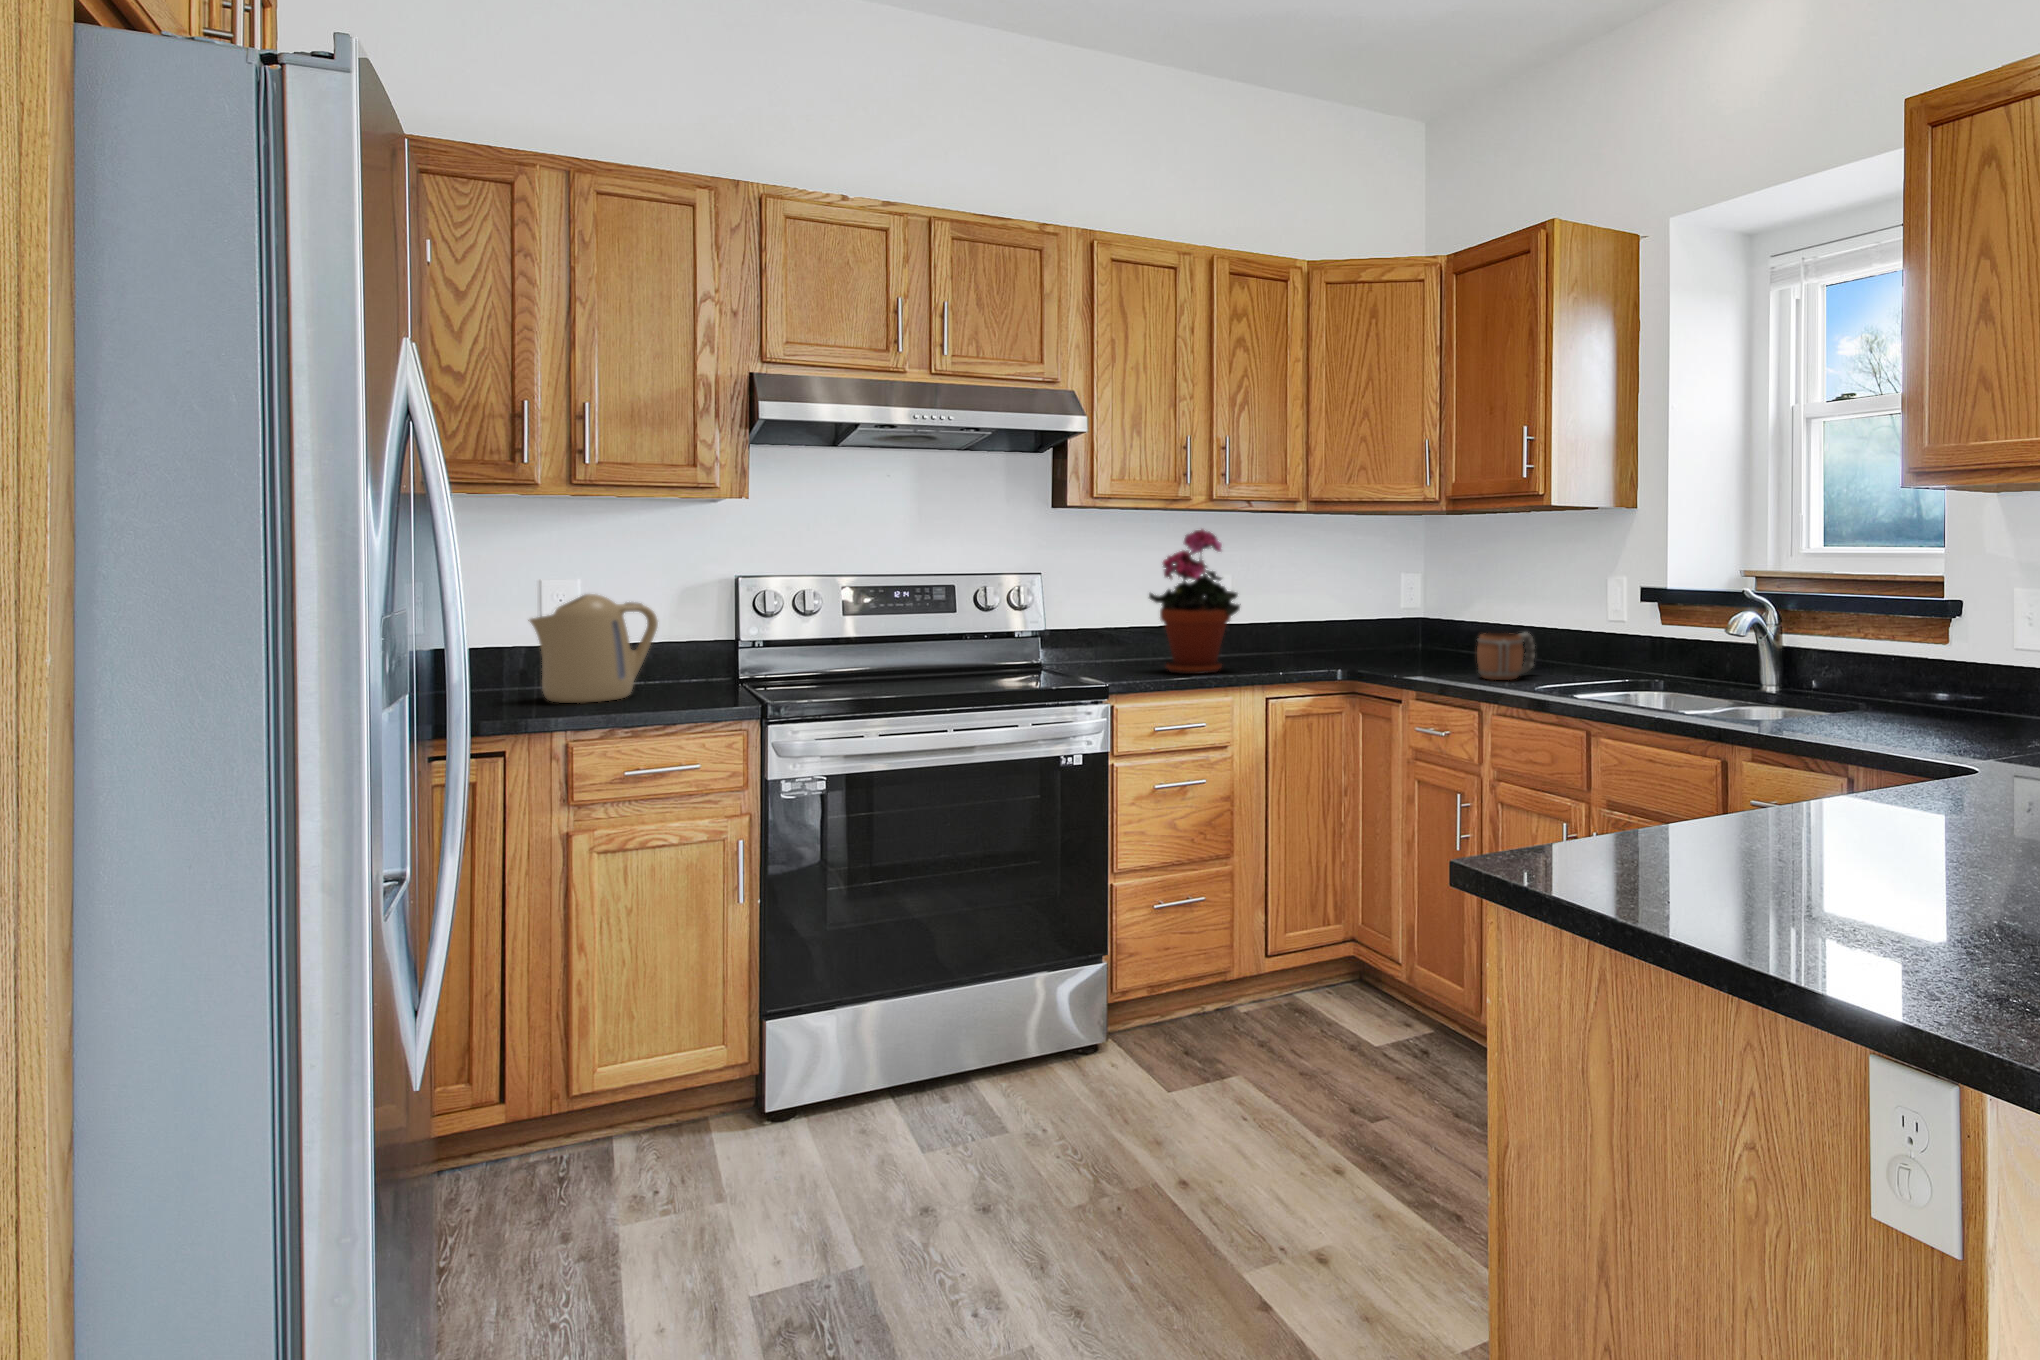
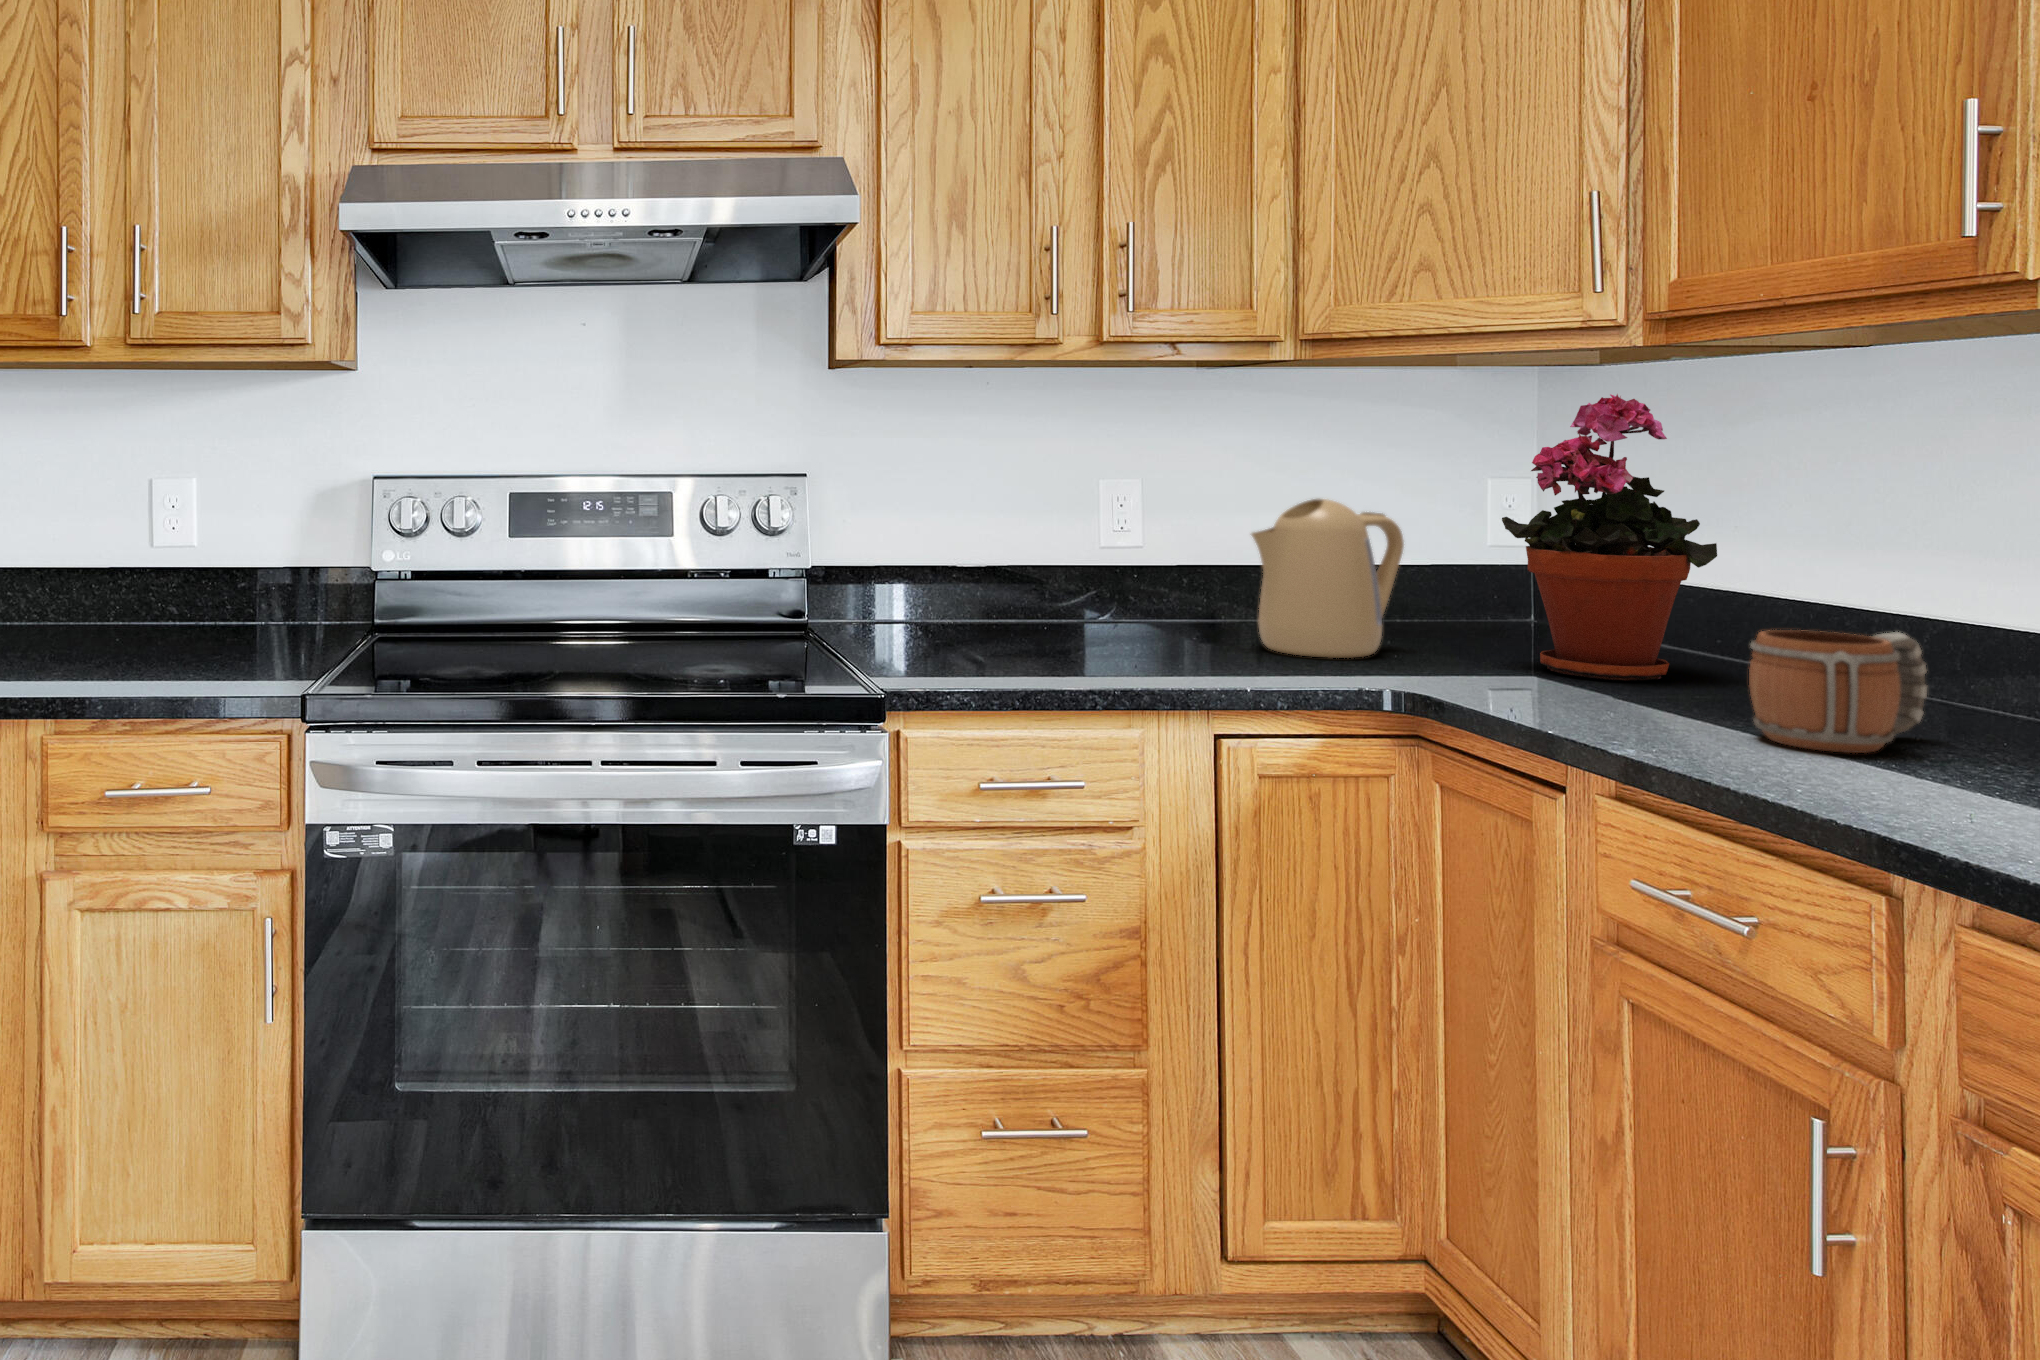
potted plant: present [1149,529,1240,674] -> present [1502,394,1717,681]
kettle: present [528,594,658,703] -> present [1251,499,1404,658]

